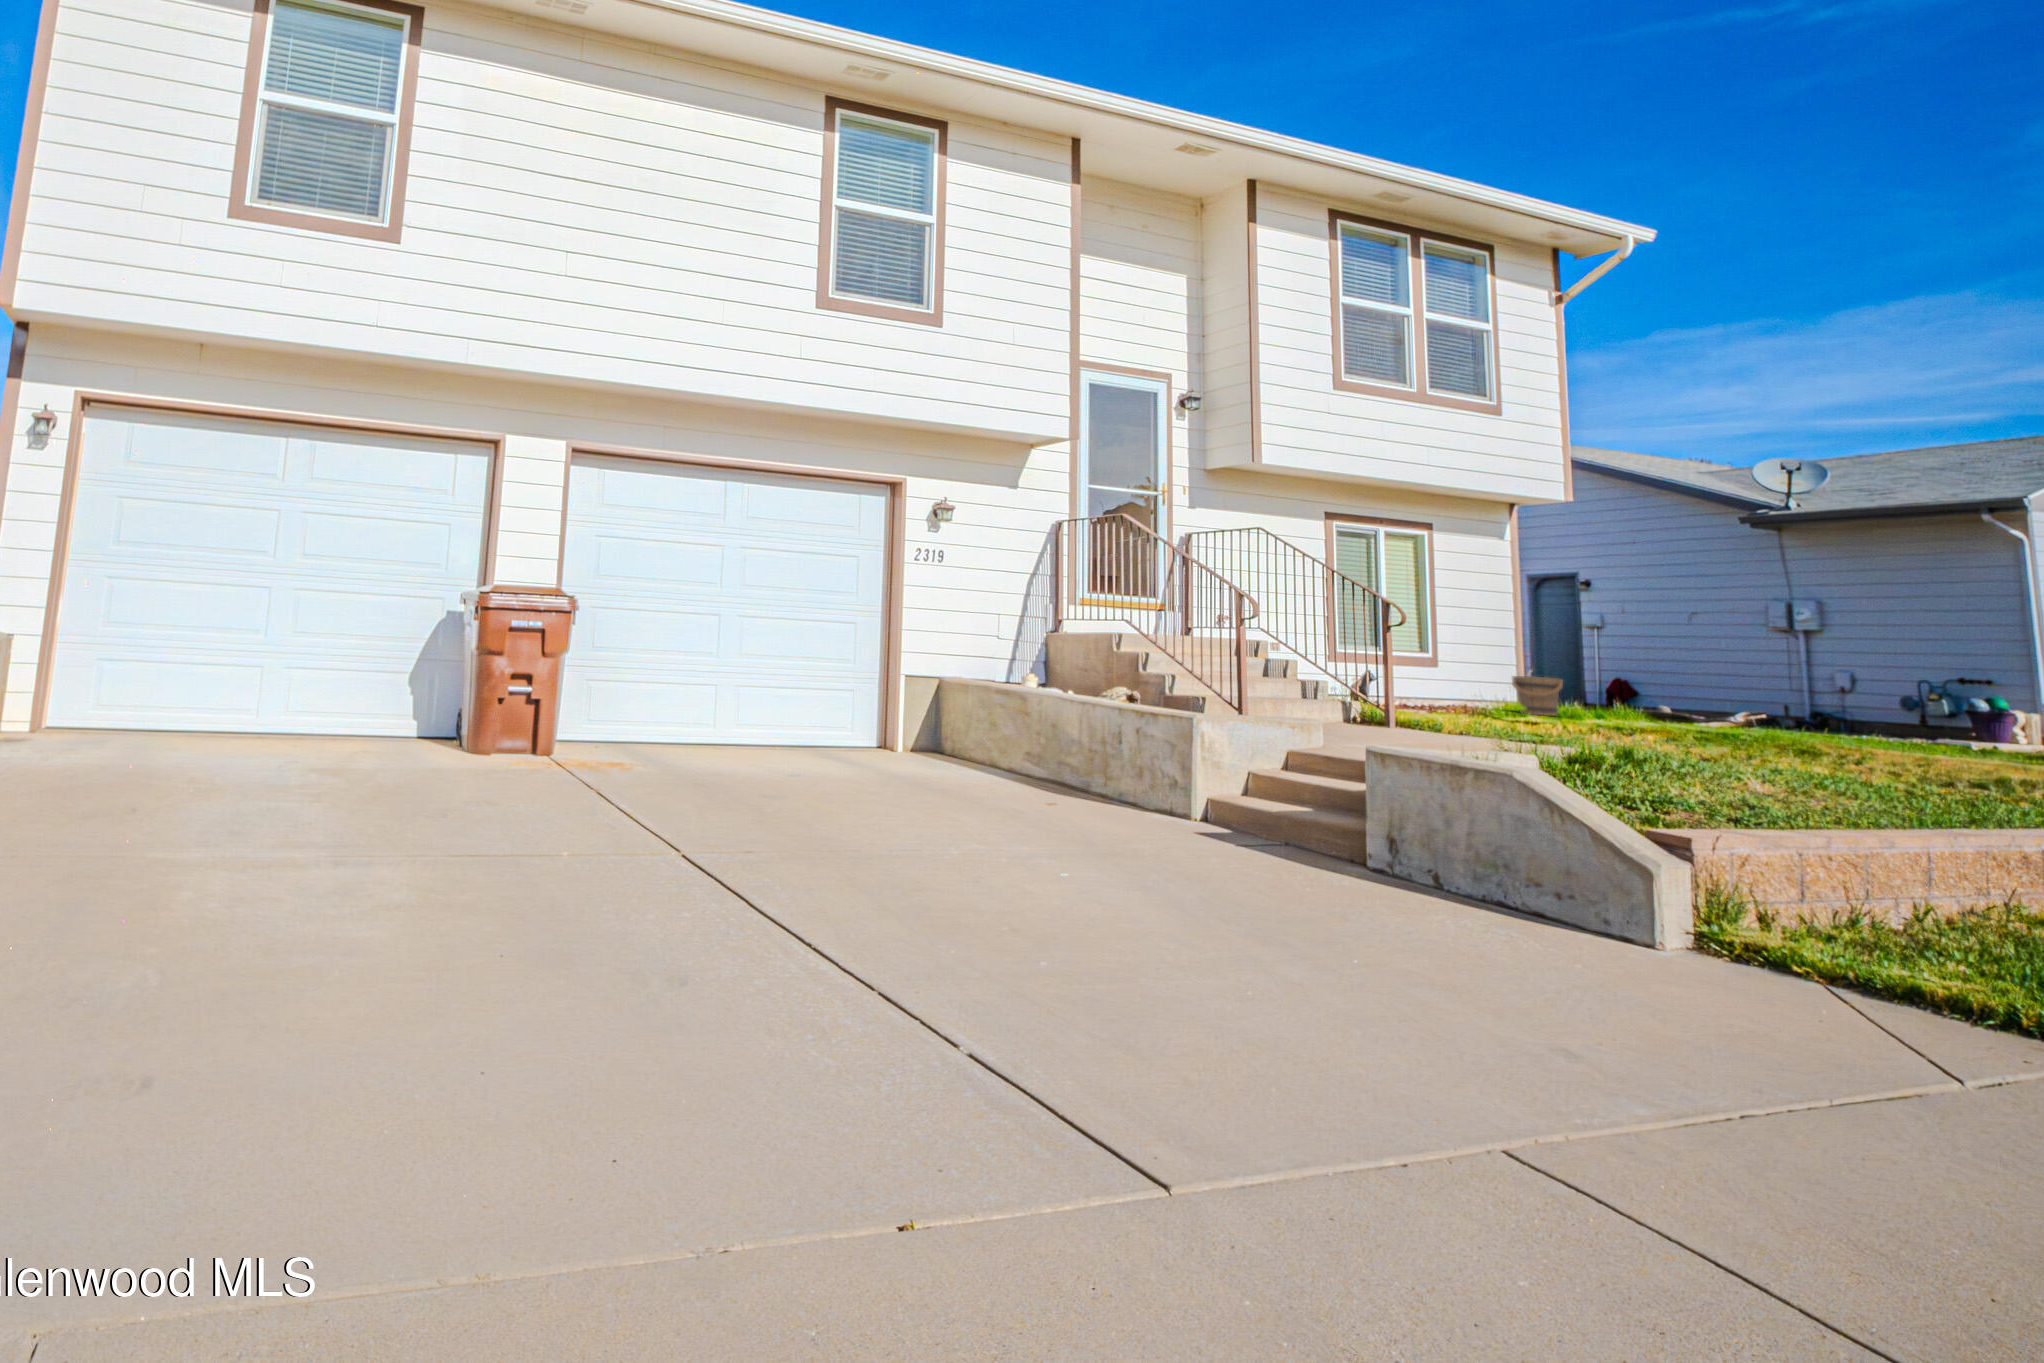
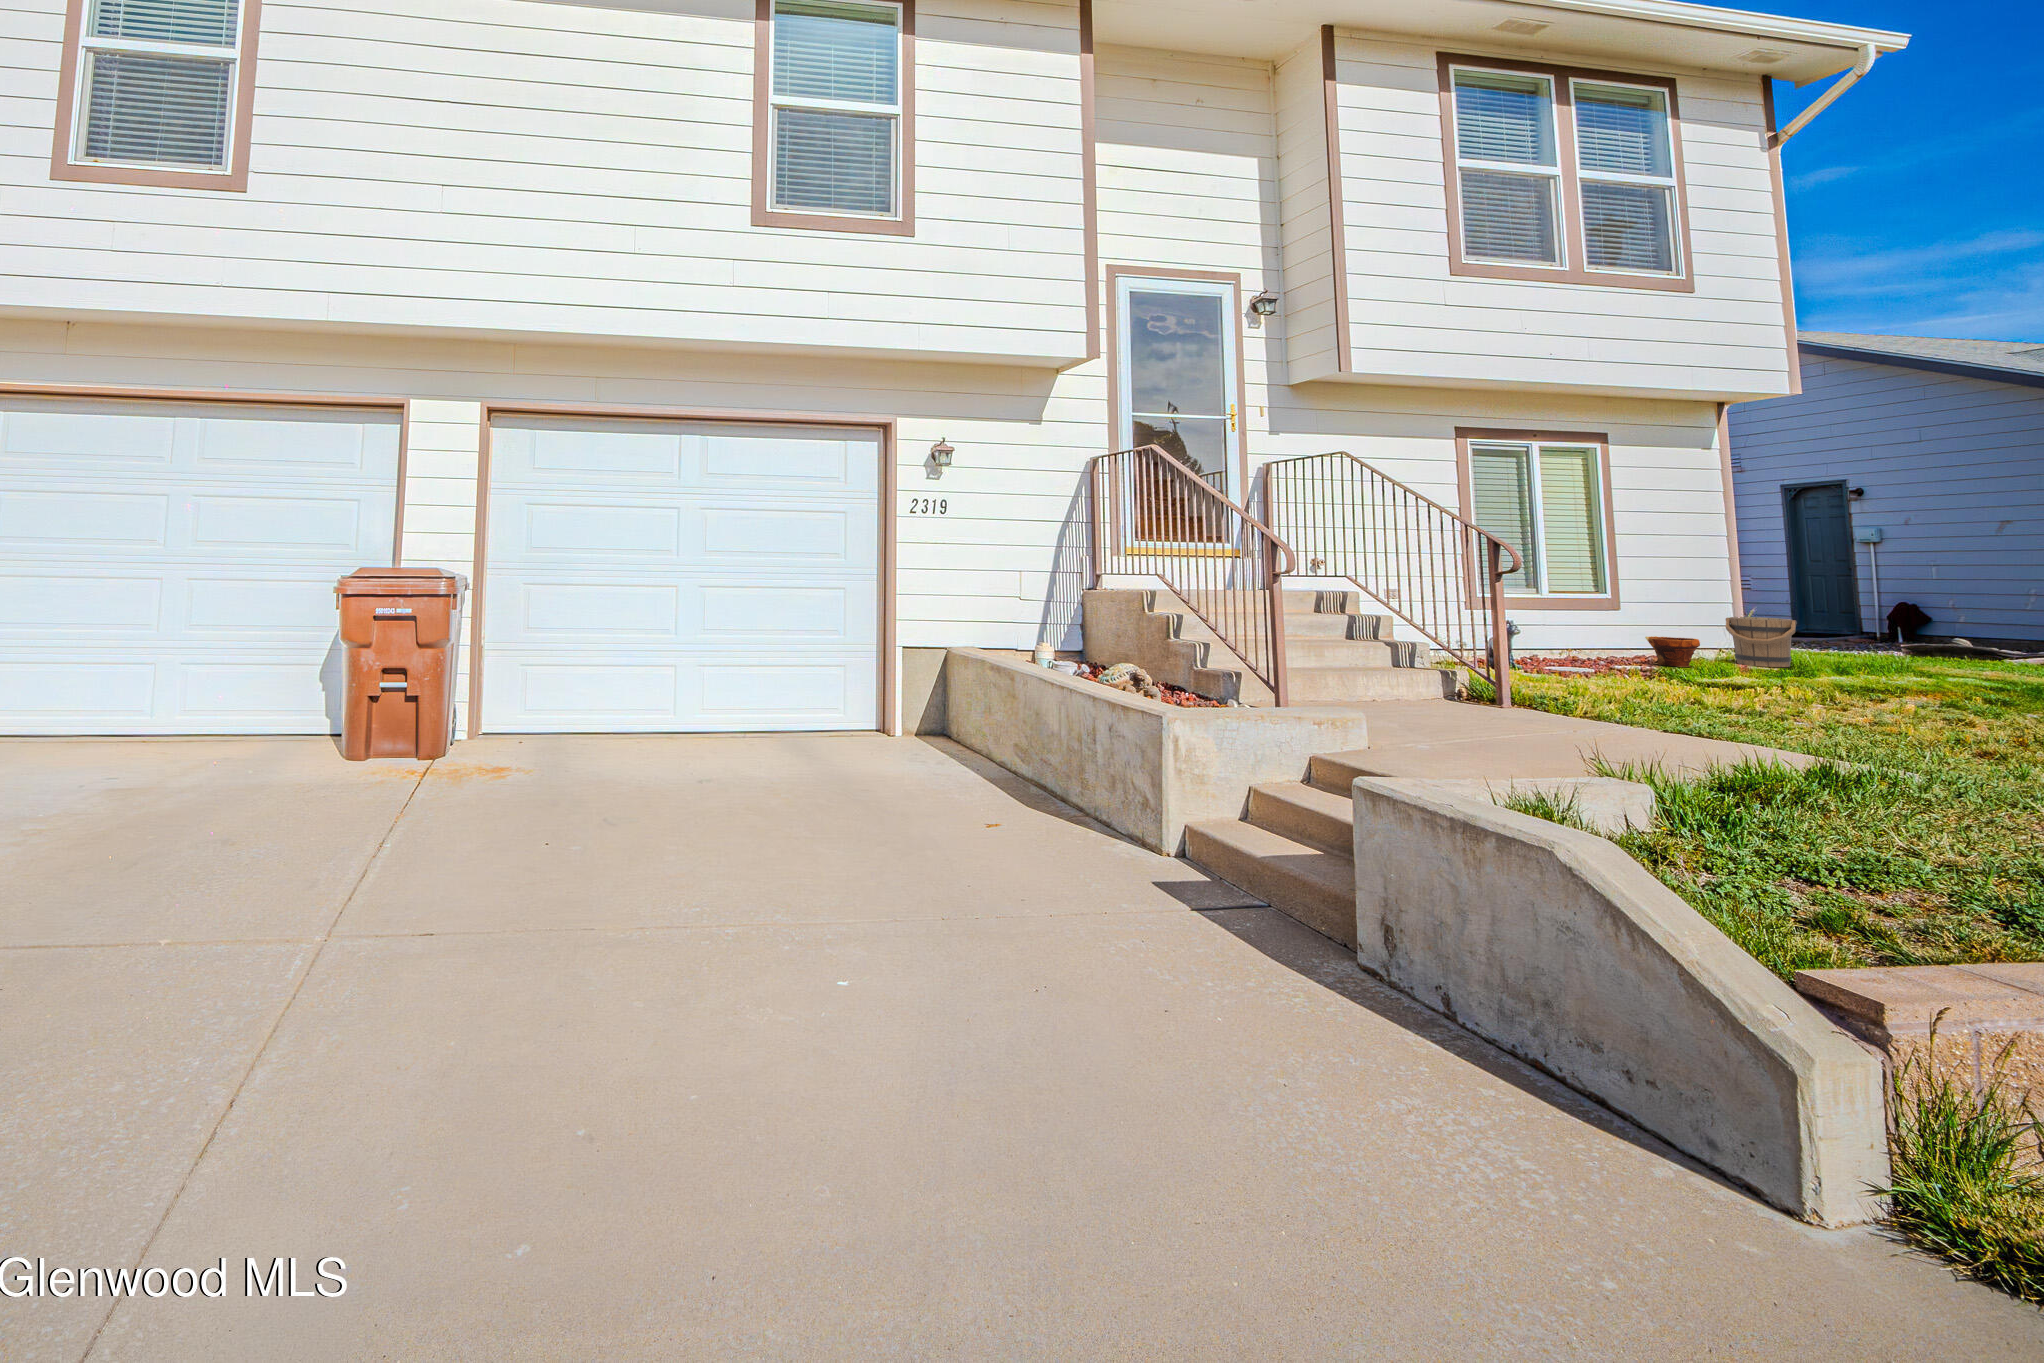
planter: none [1457,688,1497,713] -> present [1645,636,1700,667]

